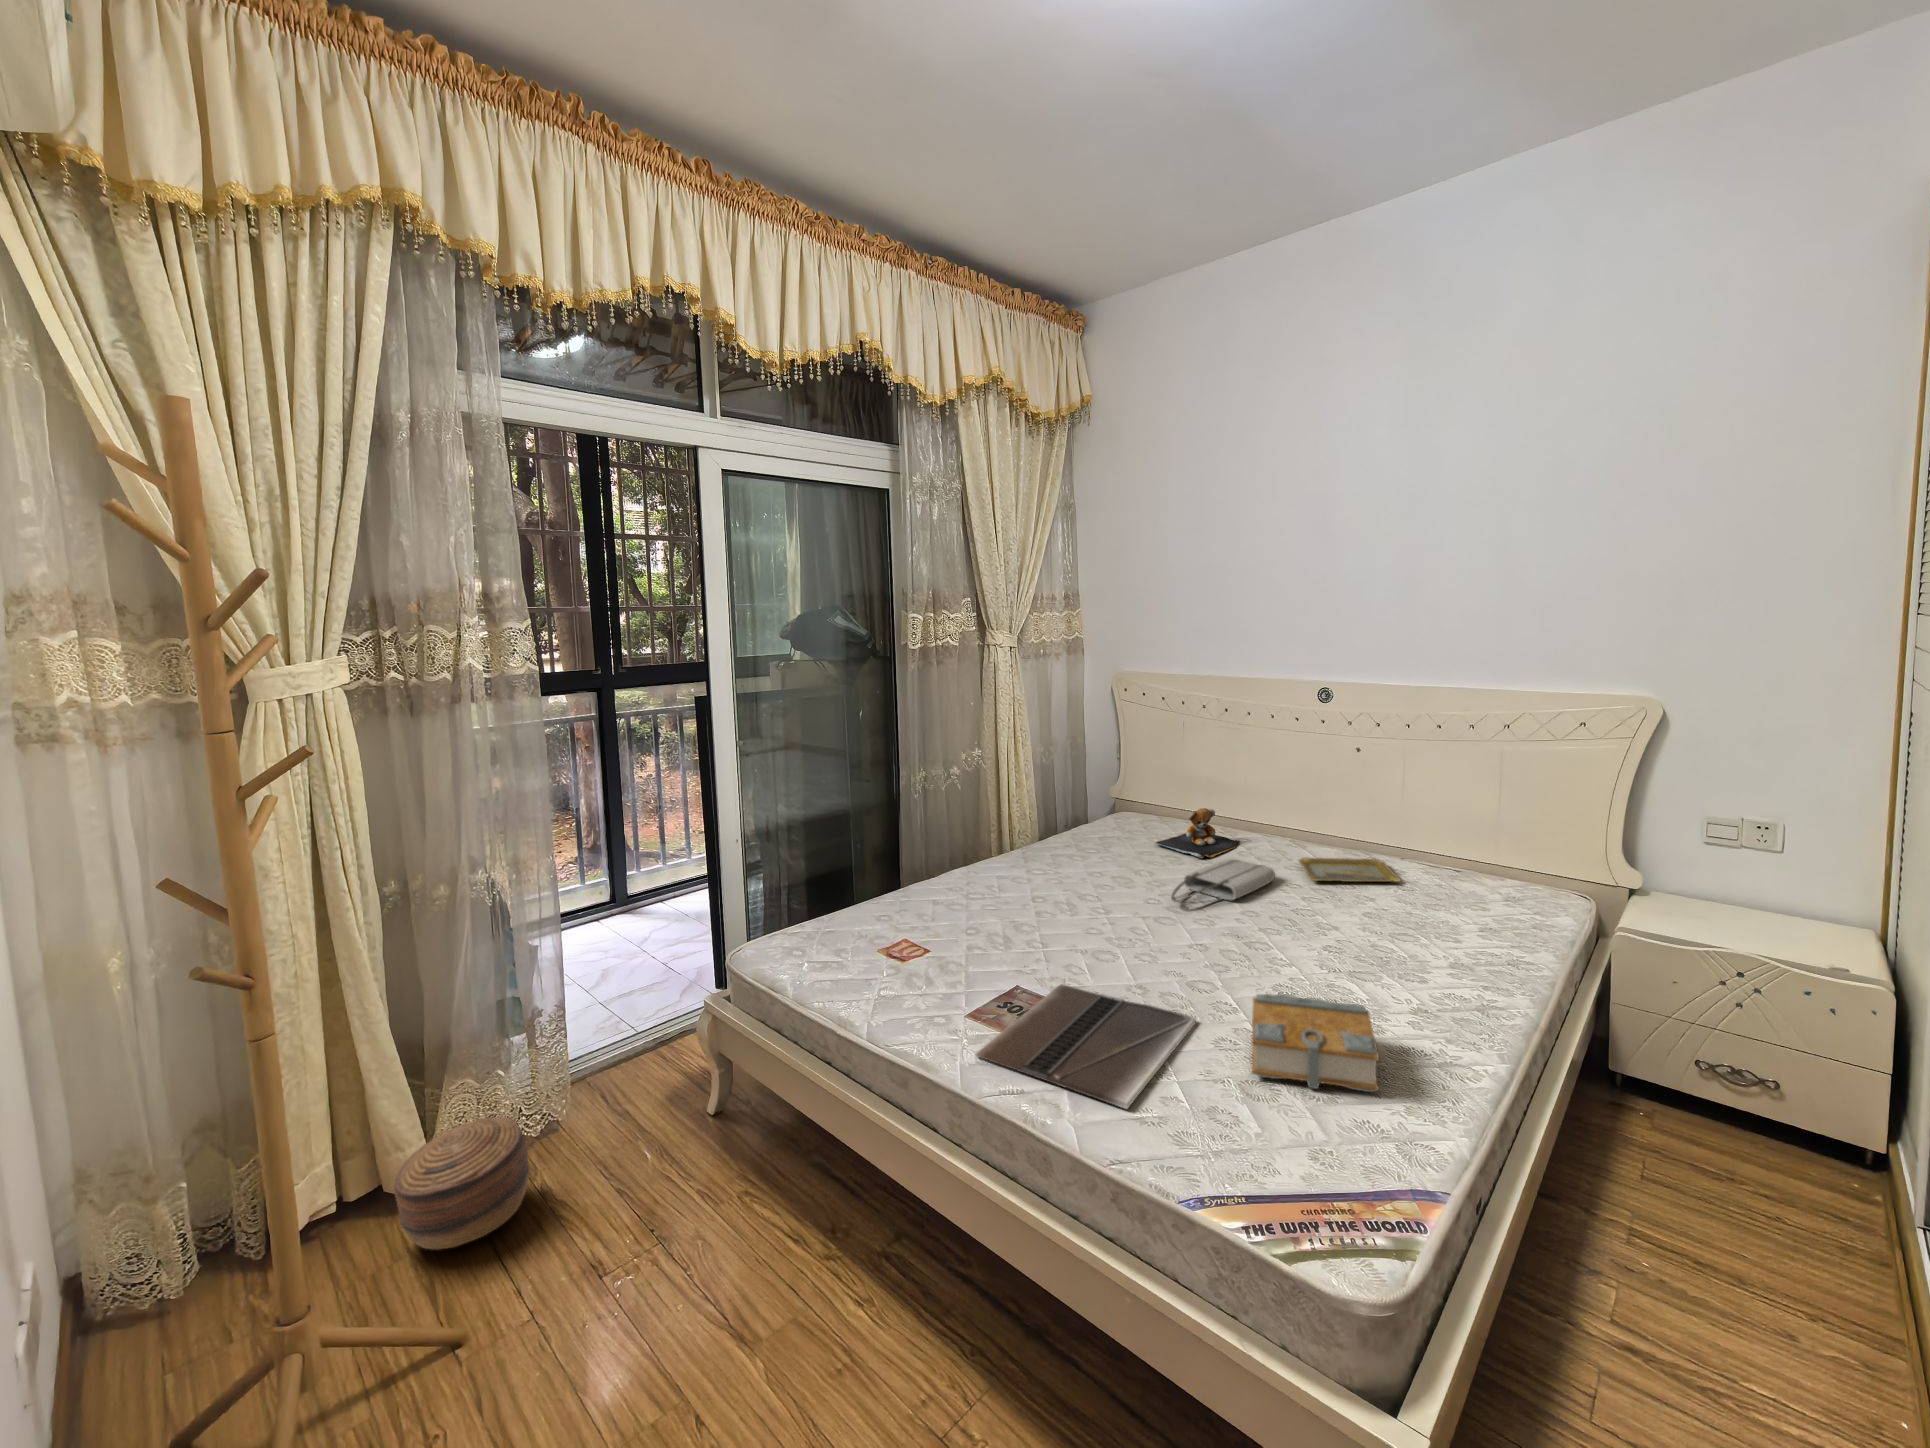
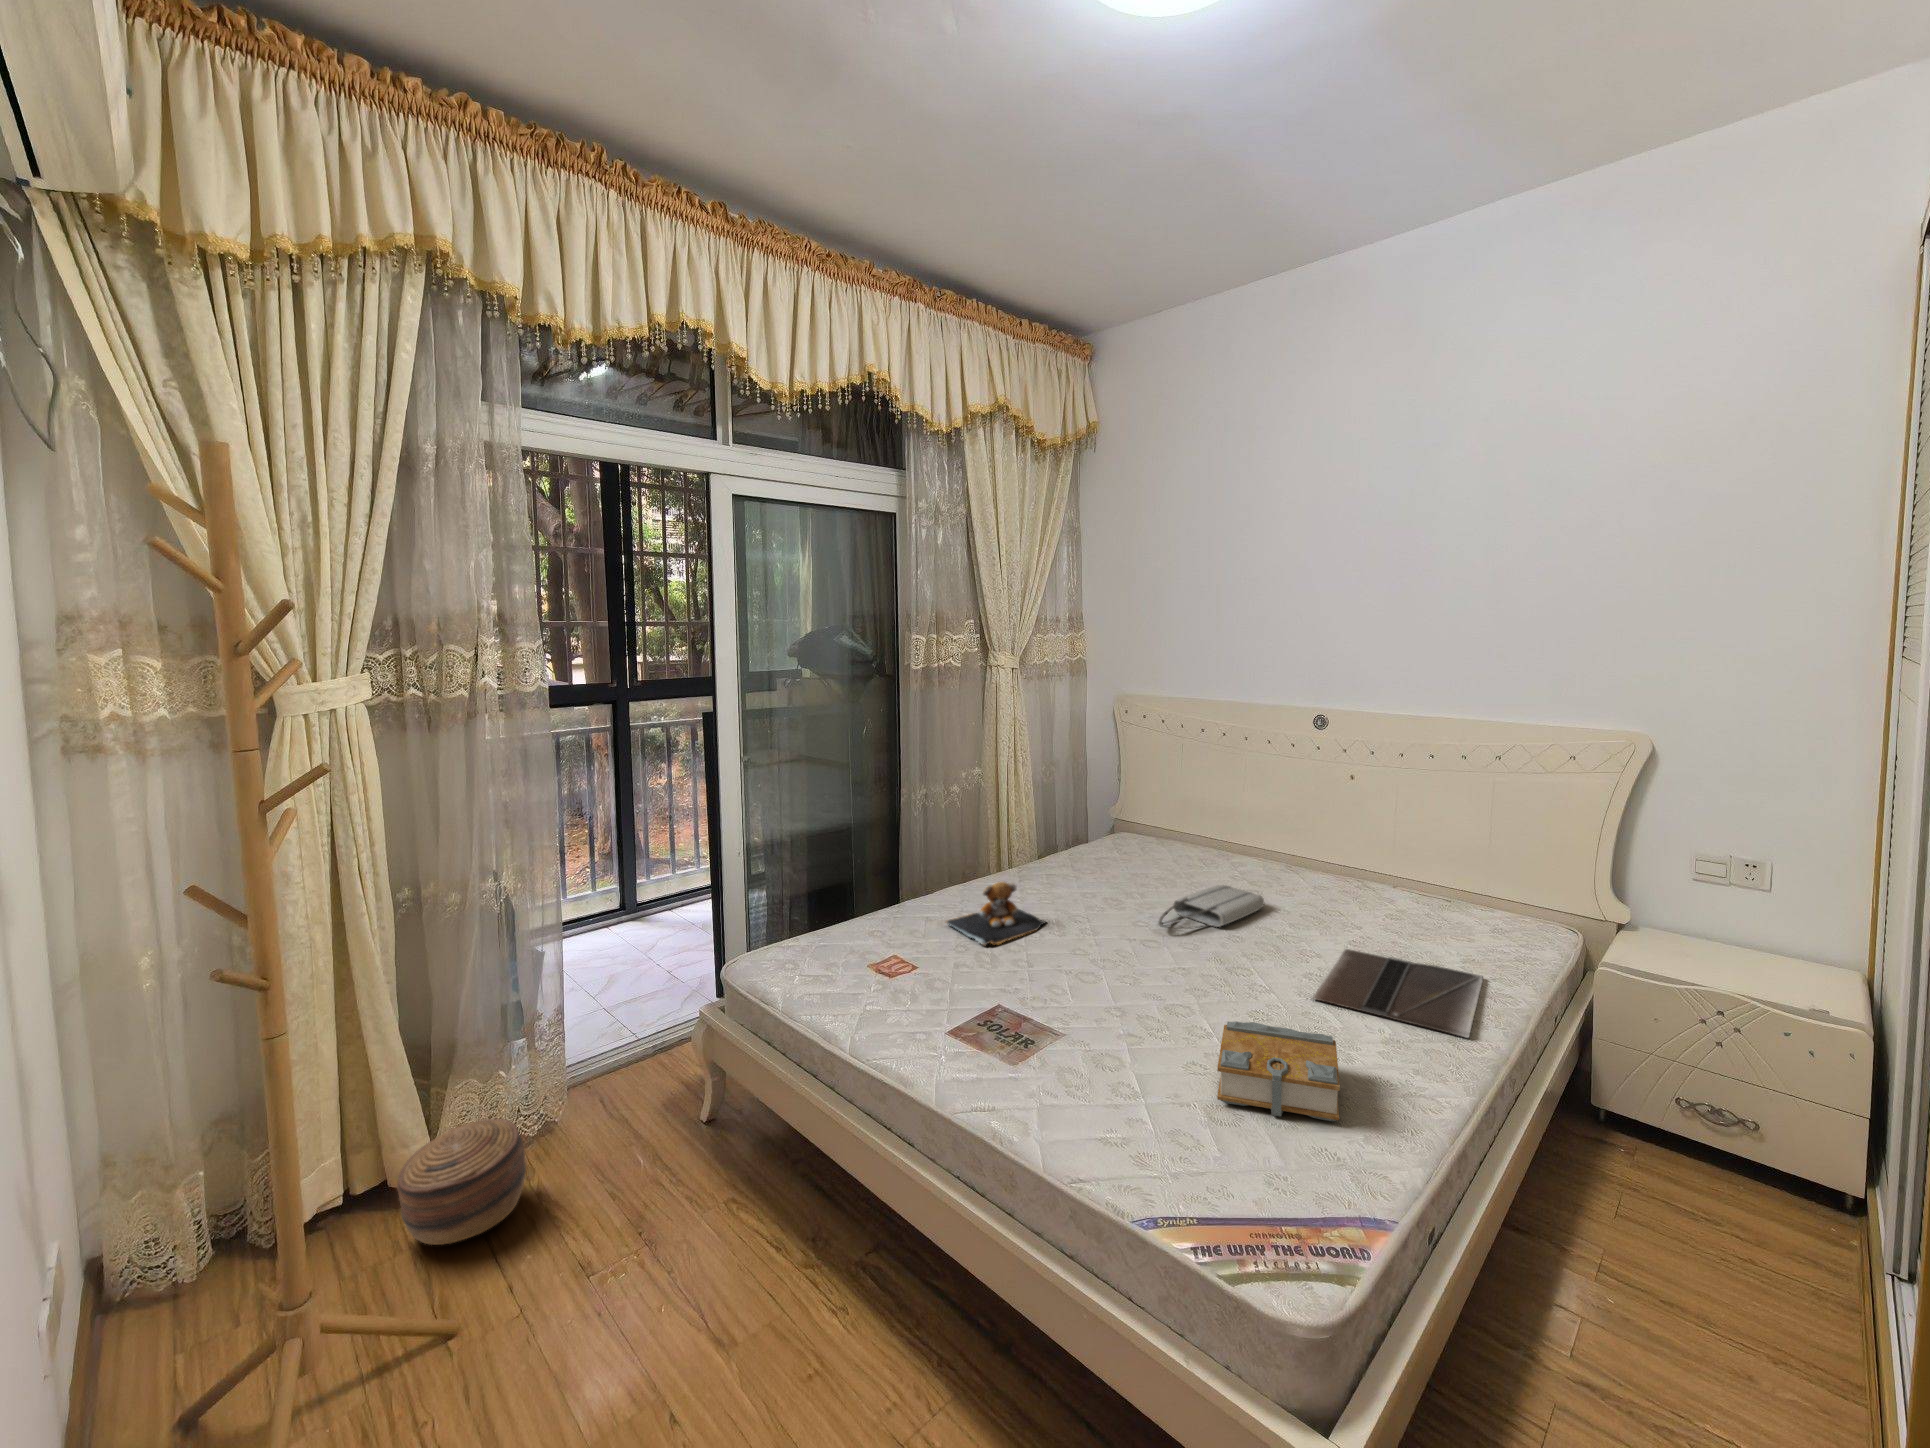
teddy bear: present [1155,808,1239,858] -> present [946,882,1047,945]
tray: present [1299,857,1400,882] -> none [1288,885,1389,913]
laptop: present [975,984,1196,1109] -> present [1313,949,1483,1038]

